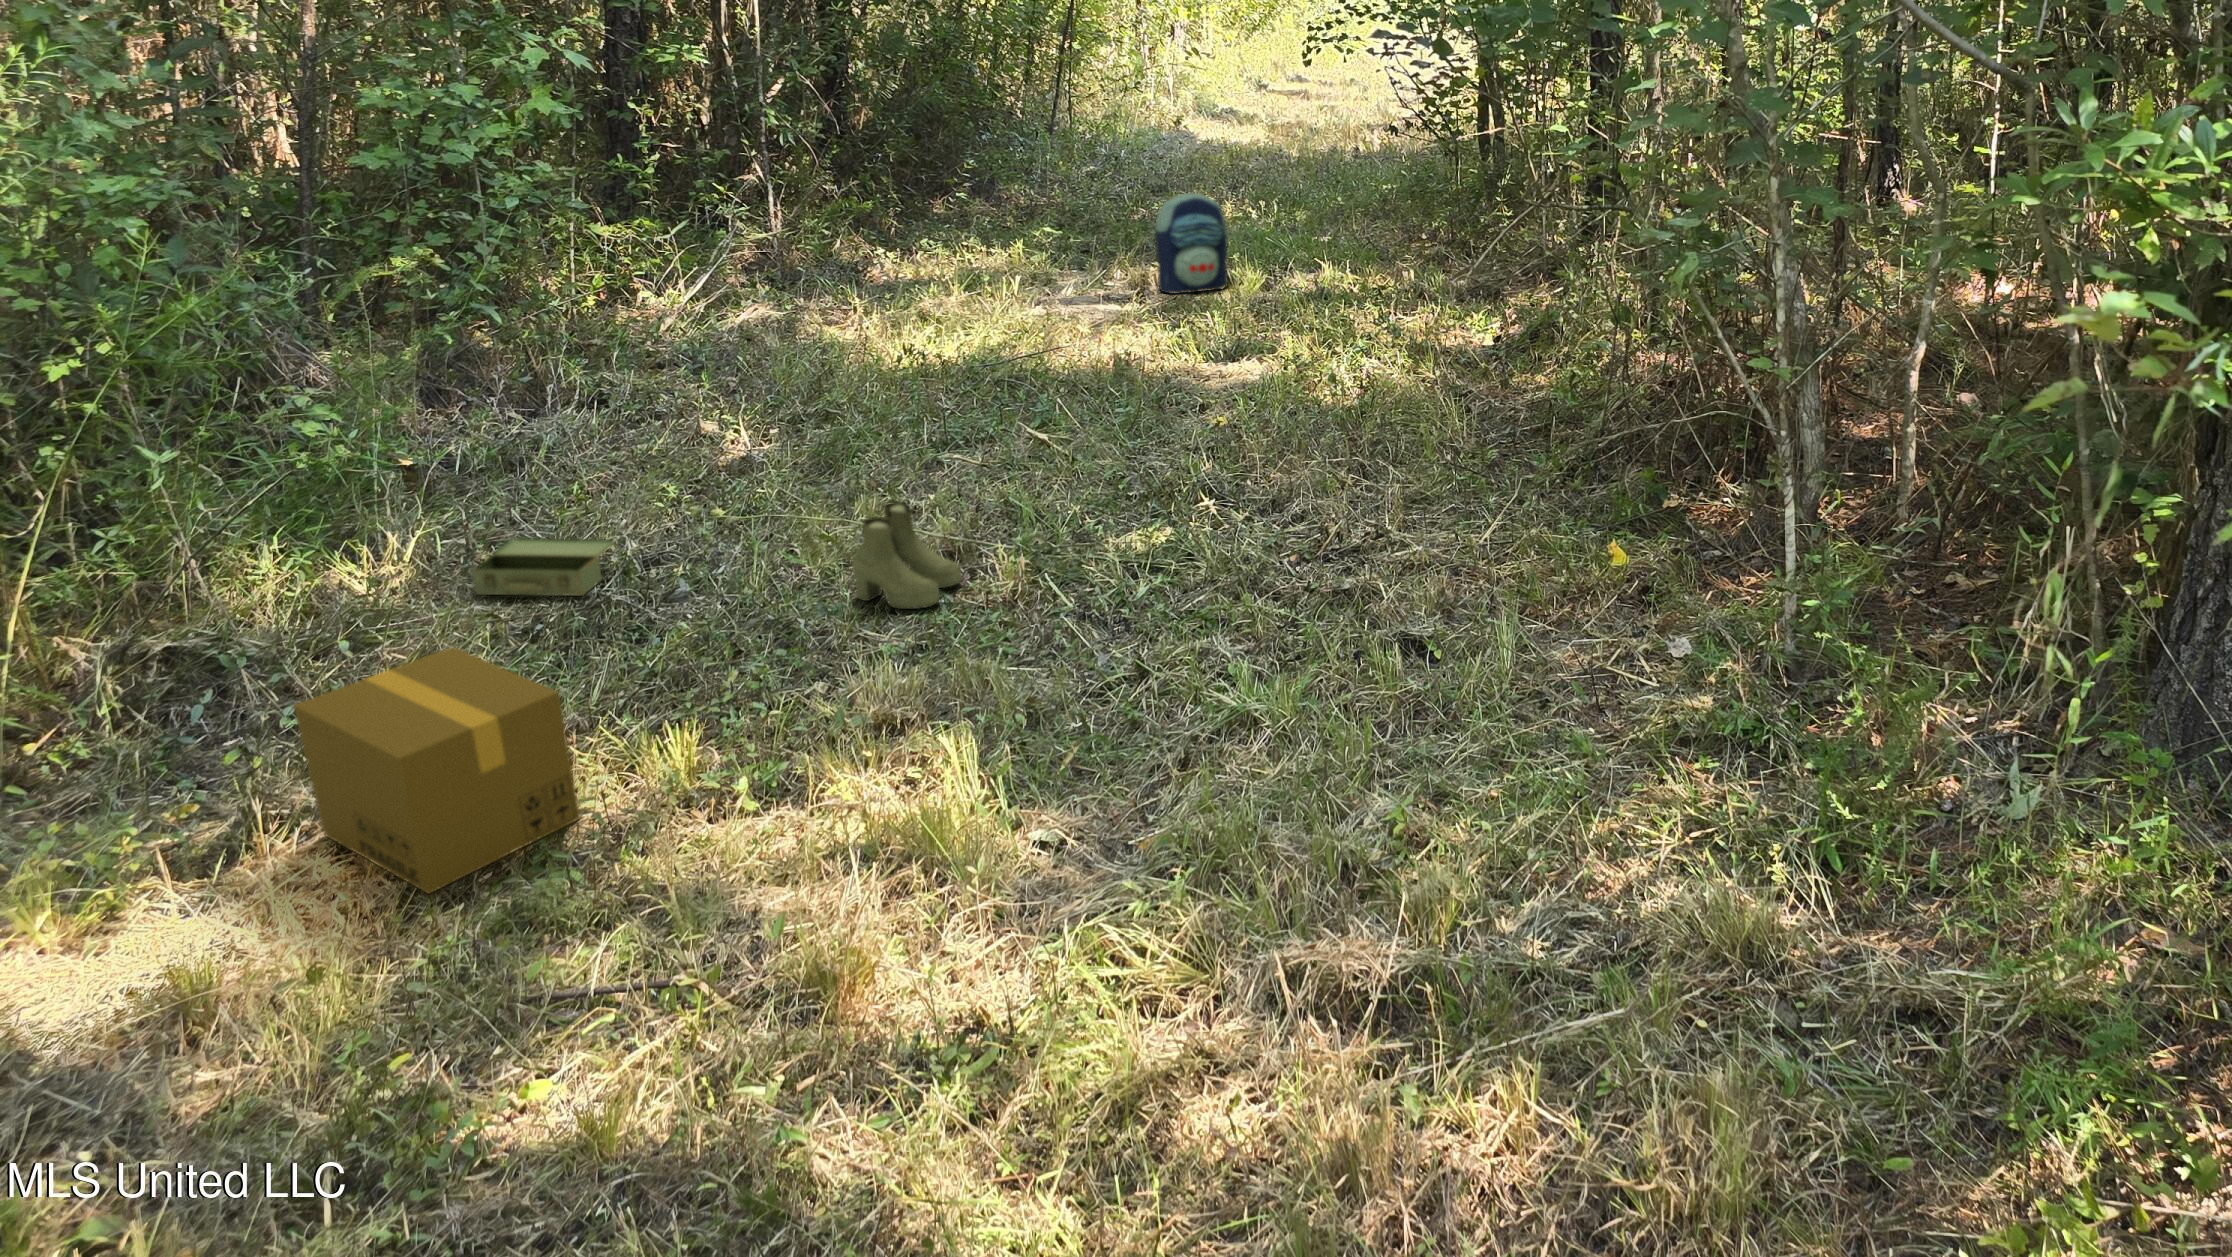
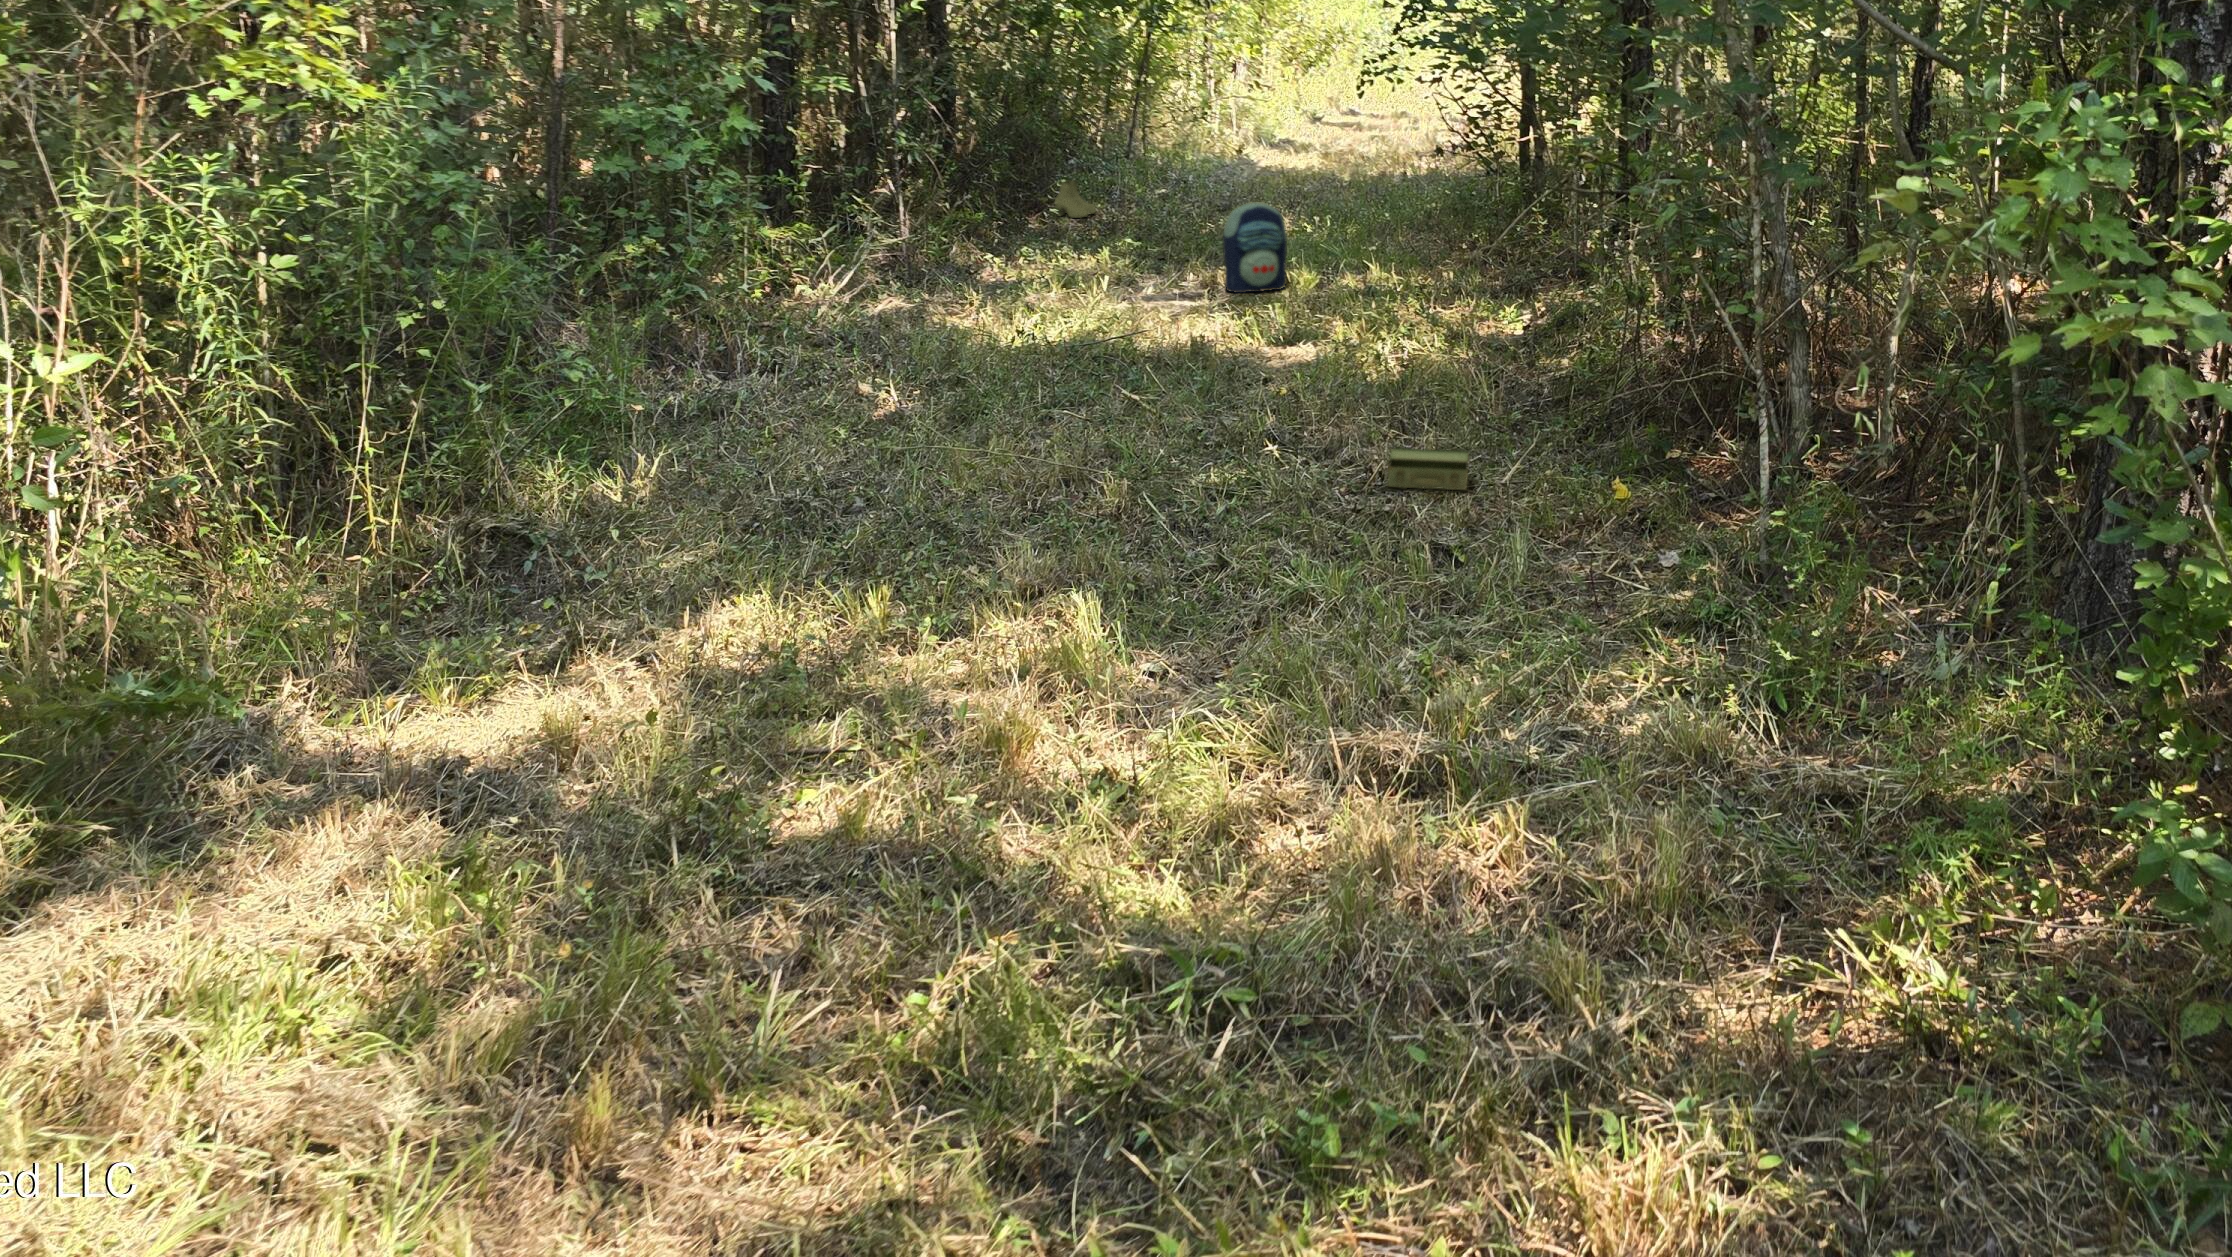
boots: present [852,501,962,609] -> present [1055,180,1096,218]
toolbox: present [472,538,615,596] -> present [1388,448,1468,490]
cardboard box: present [294,647,580,893] -> none [626,509,811,676]

